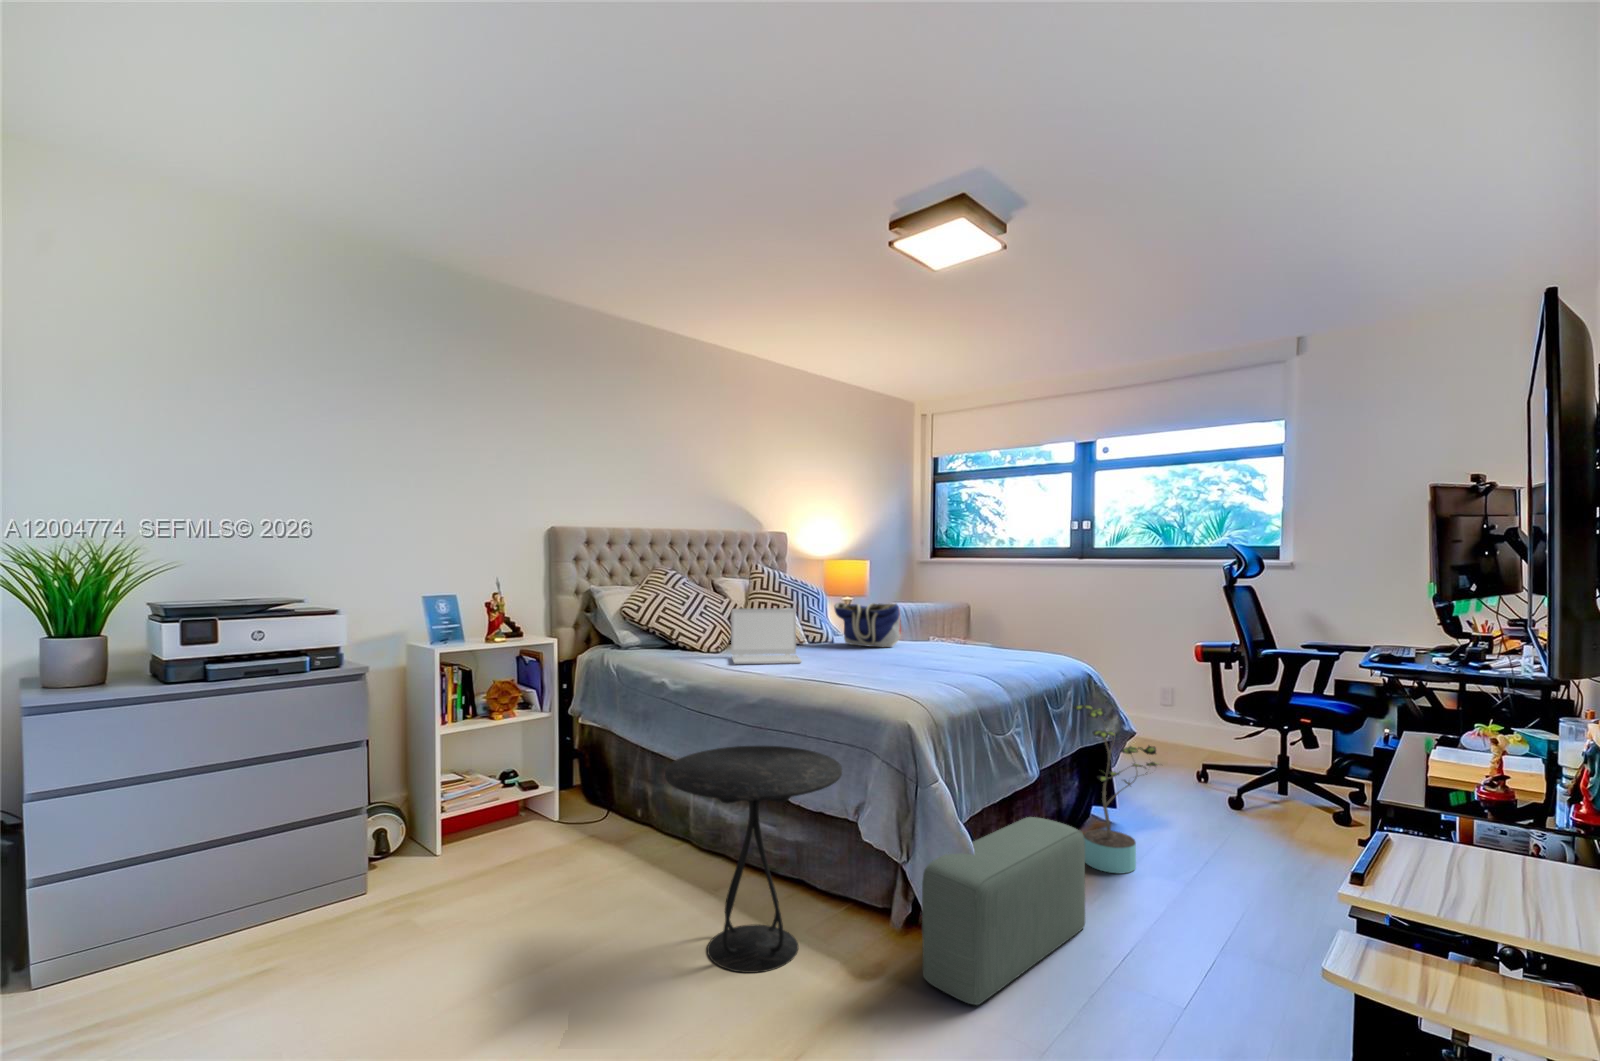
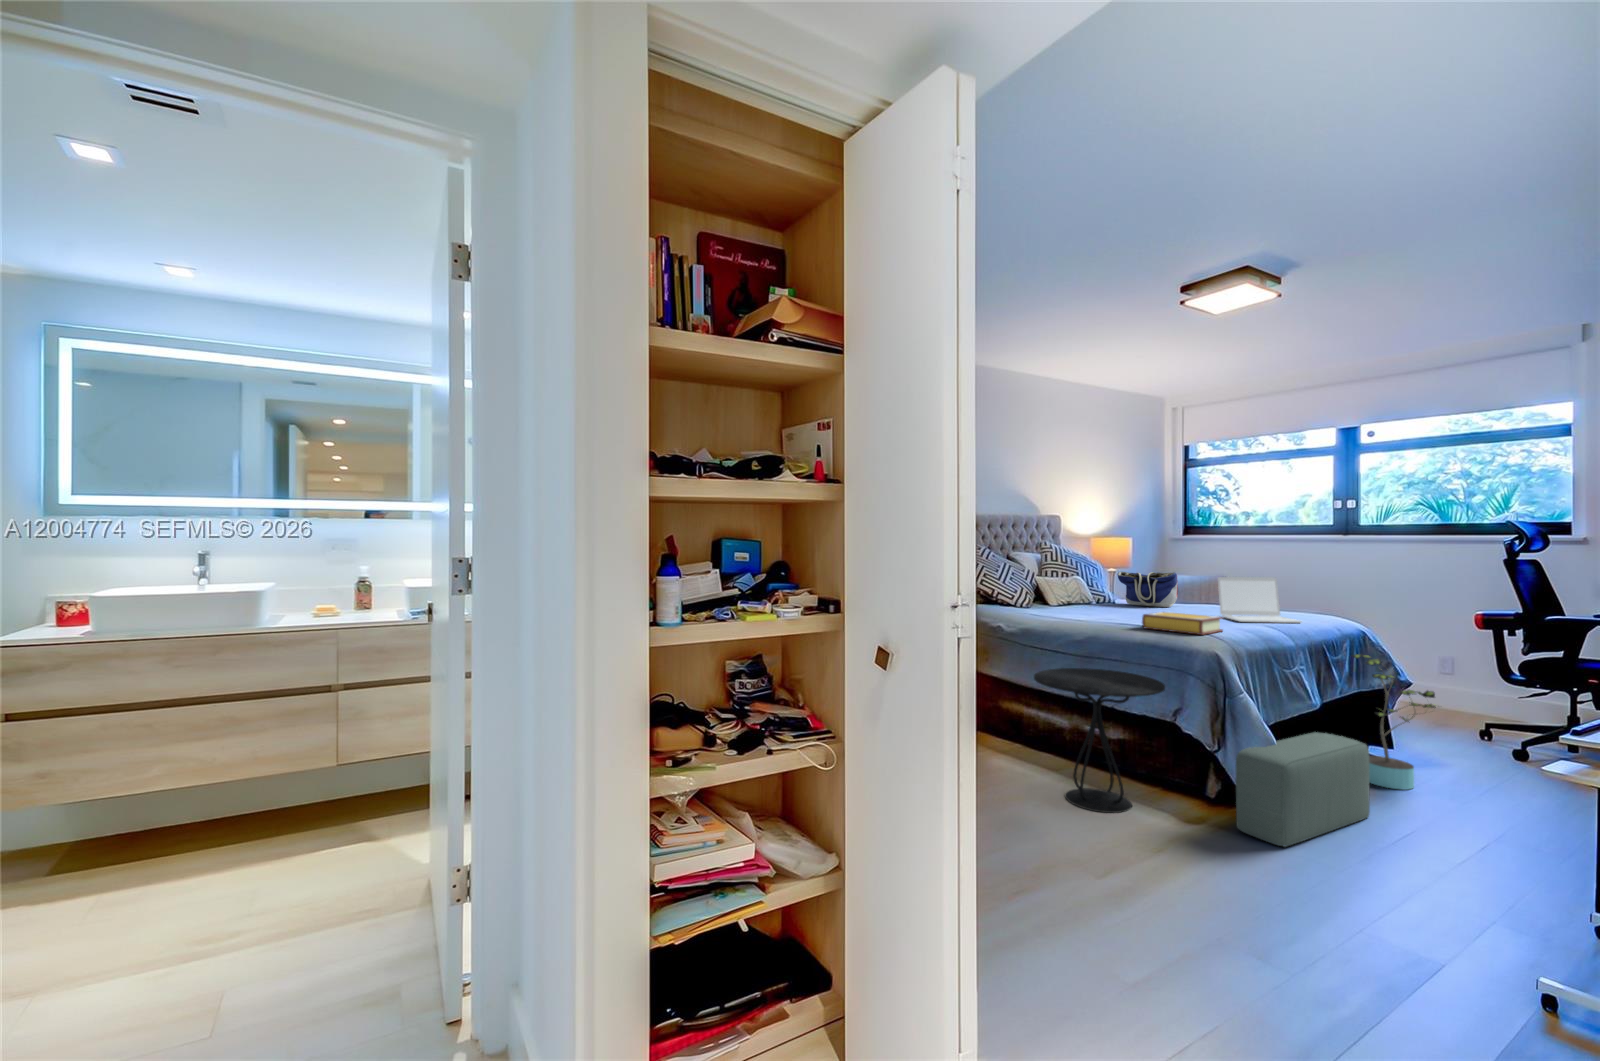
laptop: present [731,608,802,664] -> present [1218,577,1301,623]
book: none [832,659,929,692] -> present [1142,612,1223,635]

